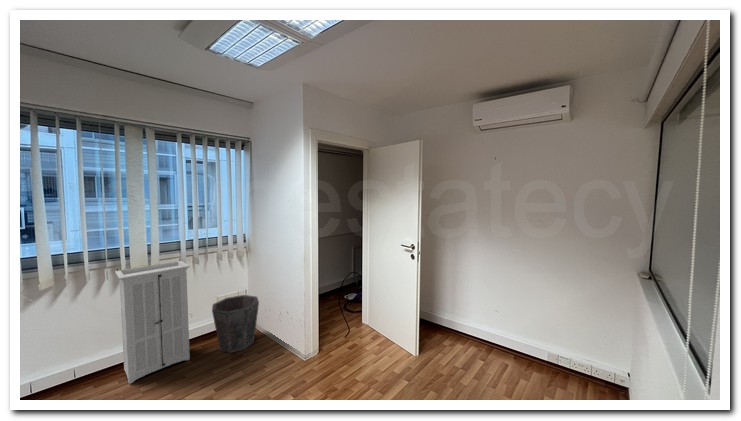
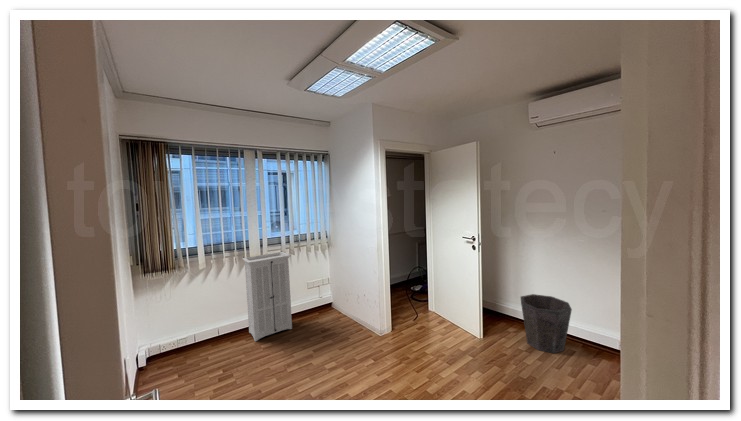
waste bin: present [212,295,259,353] -> present [521,294,572,353]

